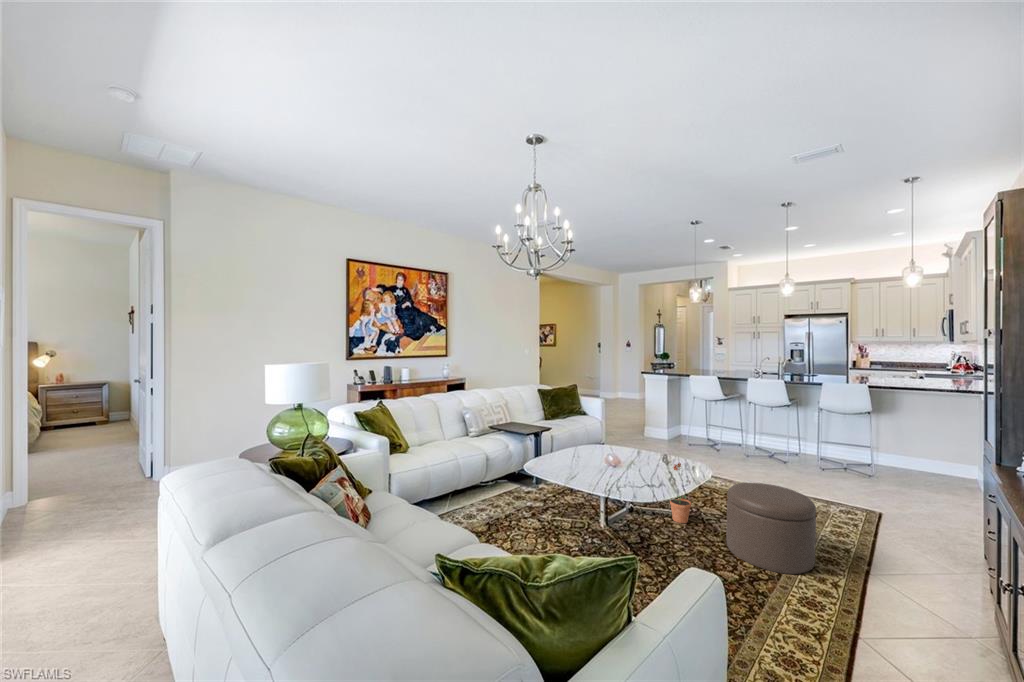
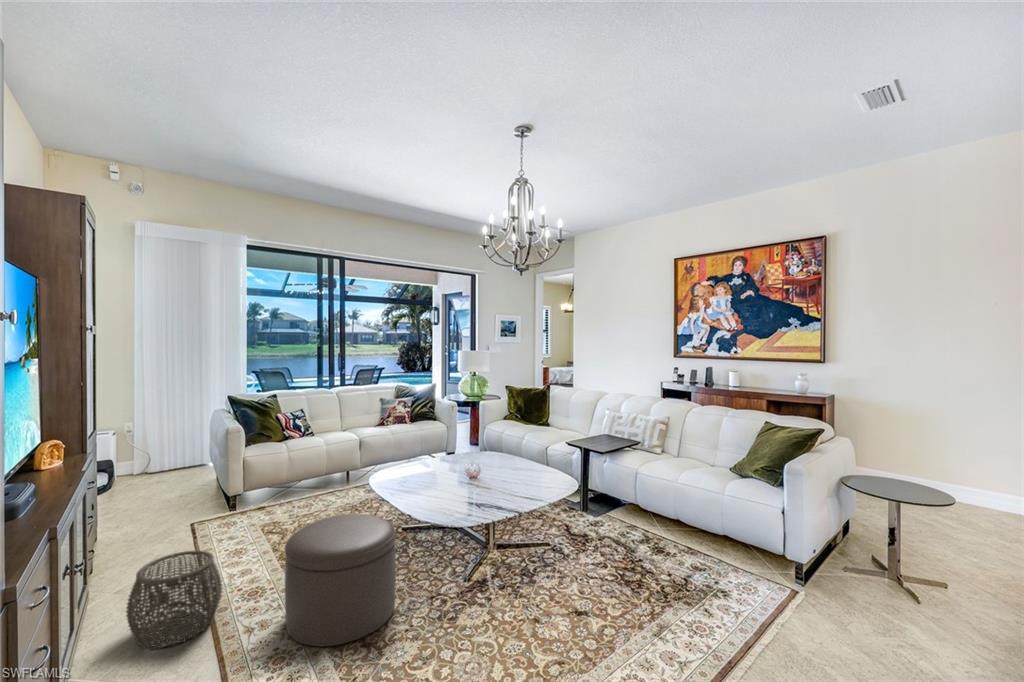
potted plant: present [670,463,691,523] -> none [431,491,475,581]
woven basket: none [851,553,948,646] -> present [126,551,222,649]

